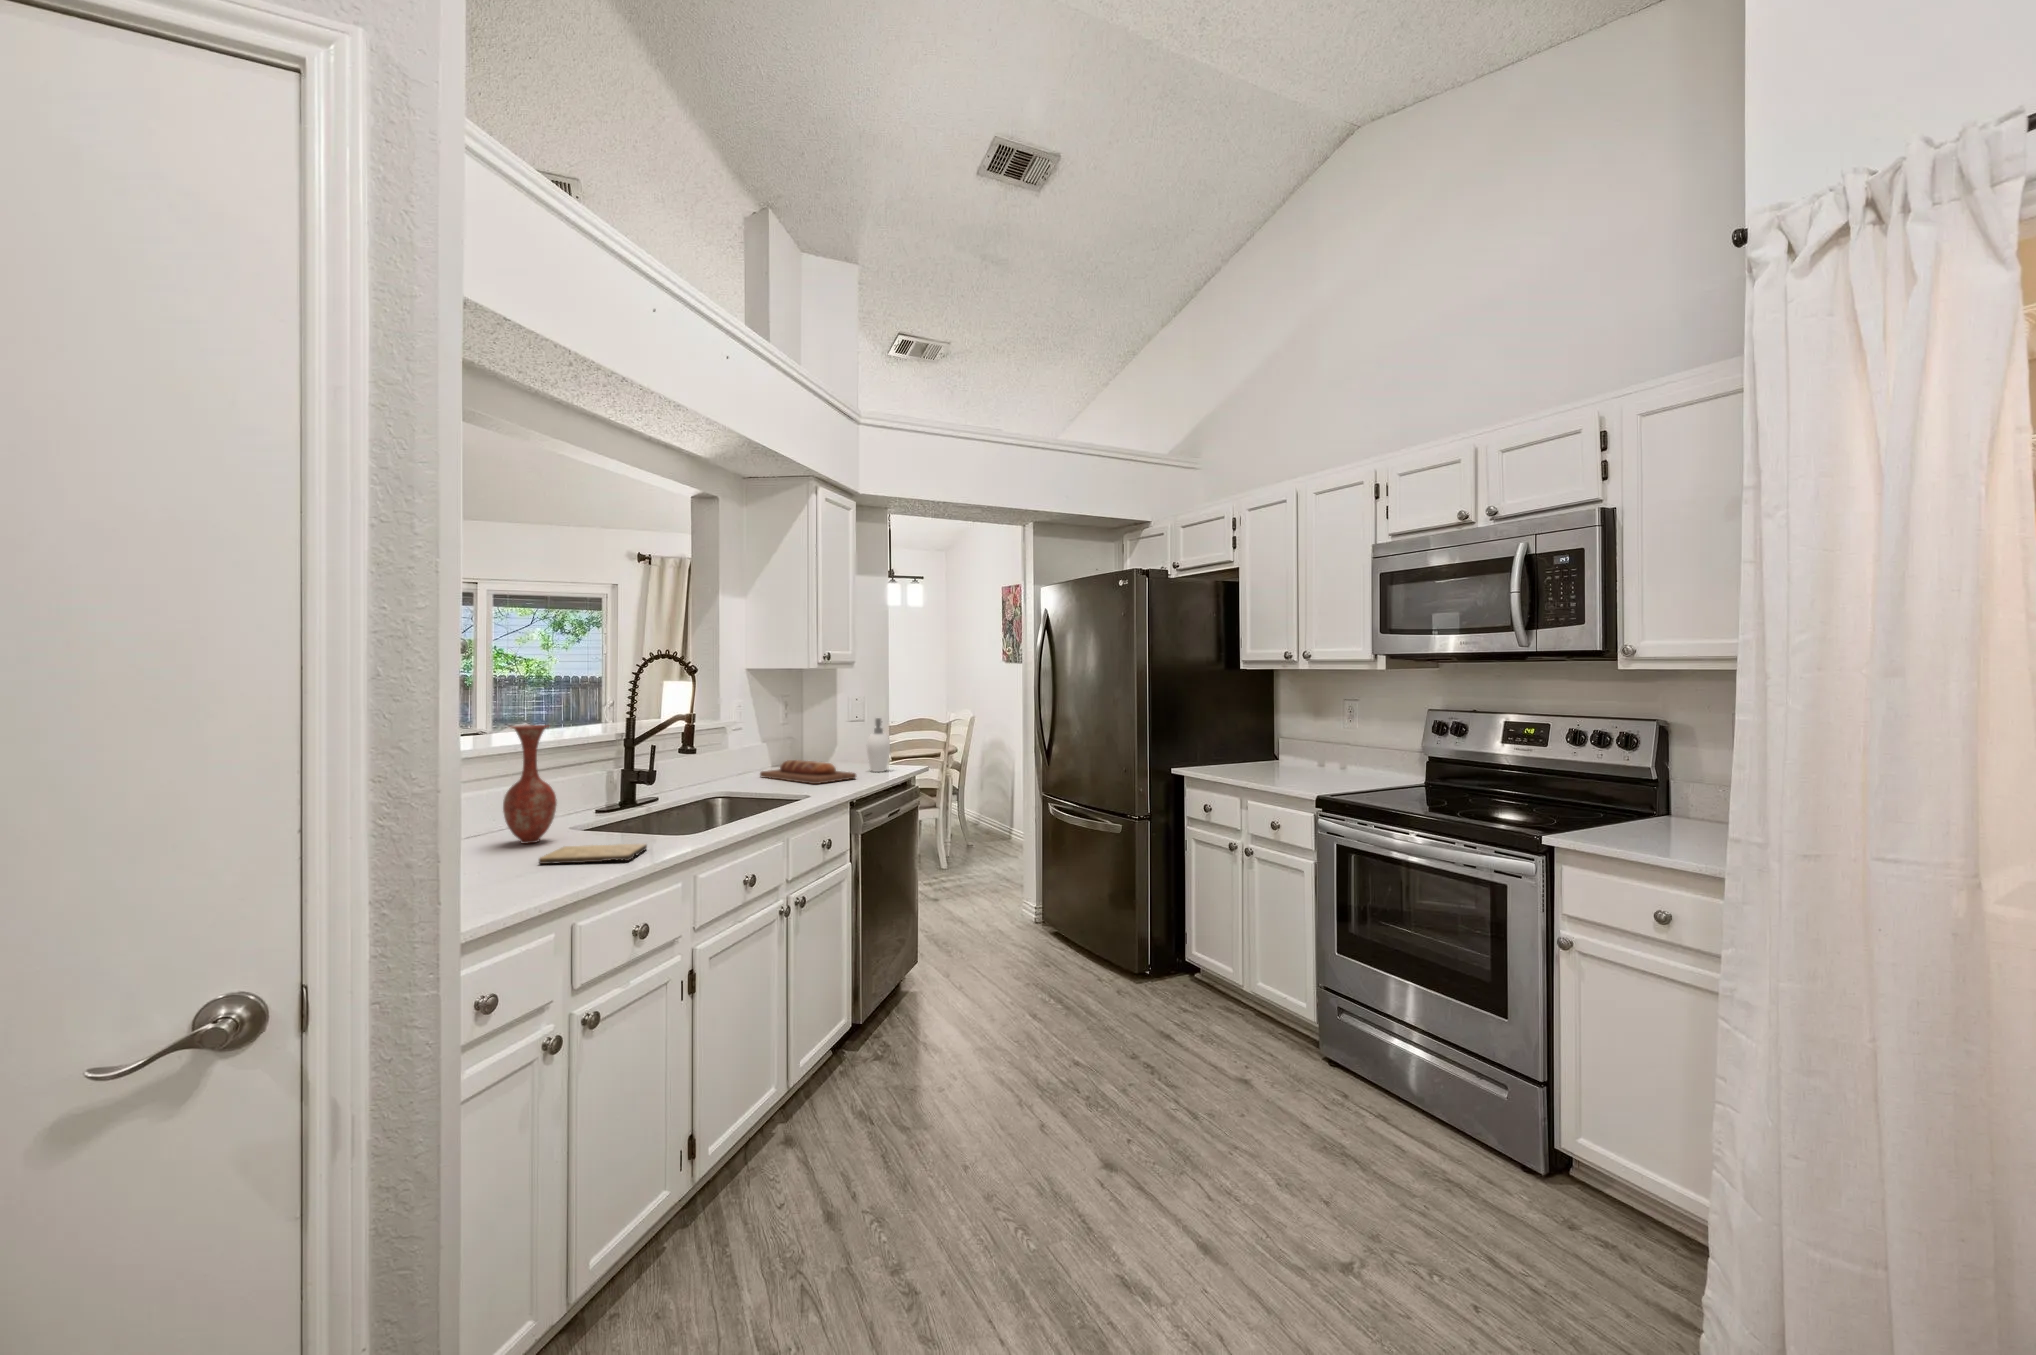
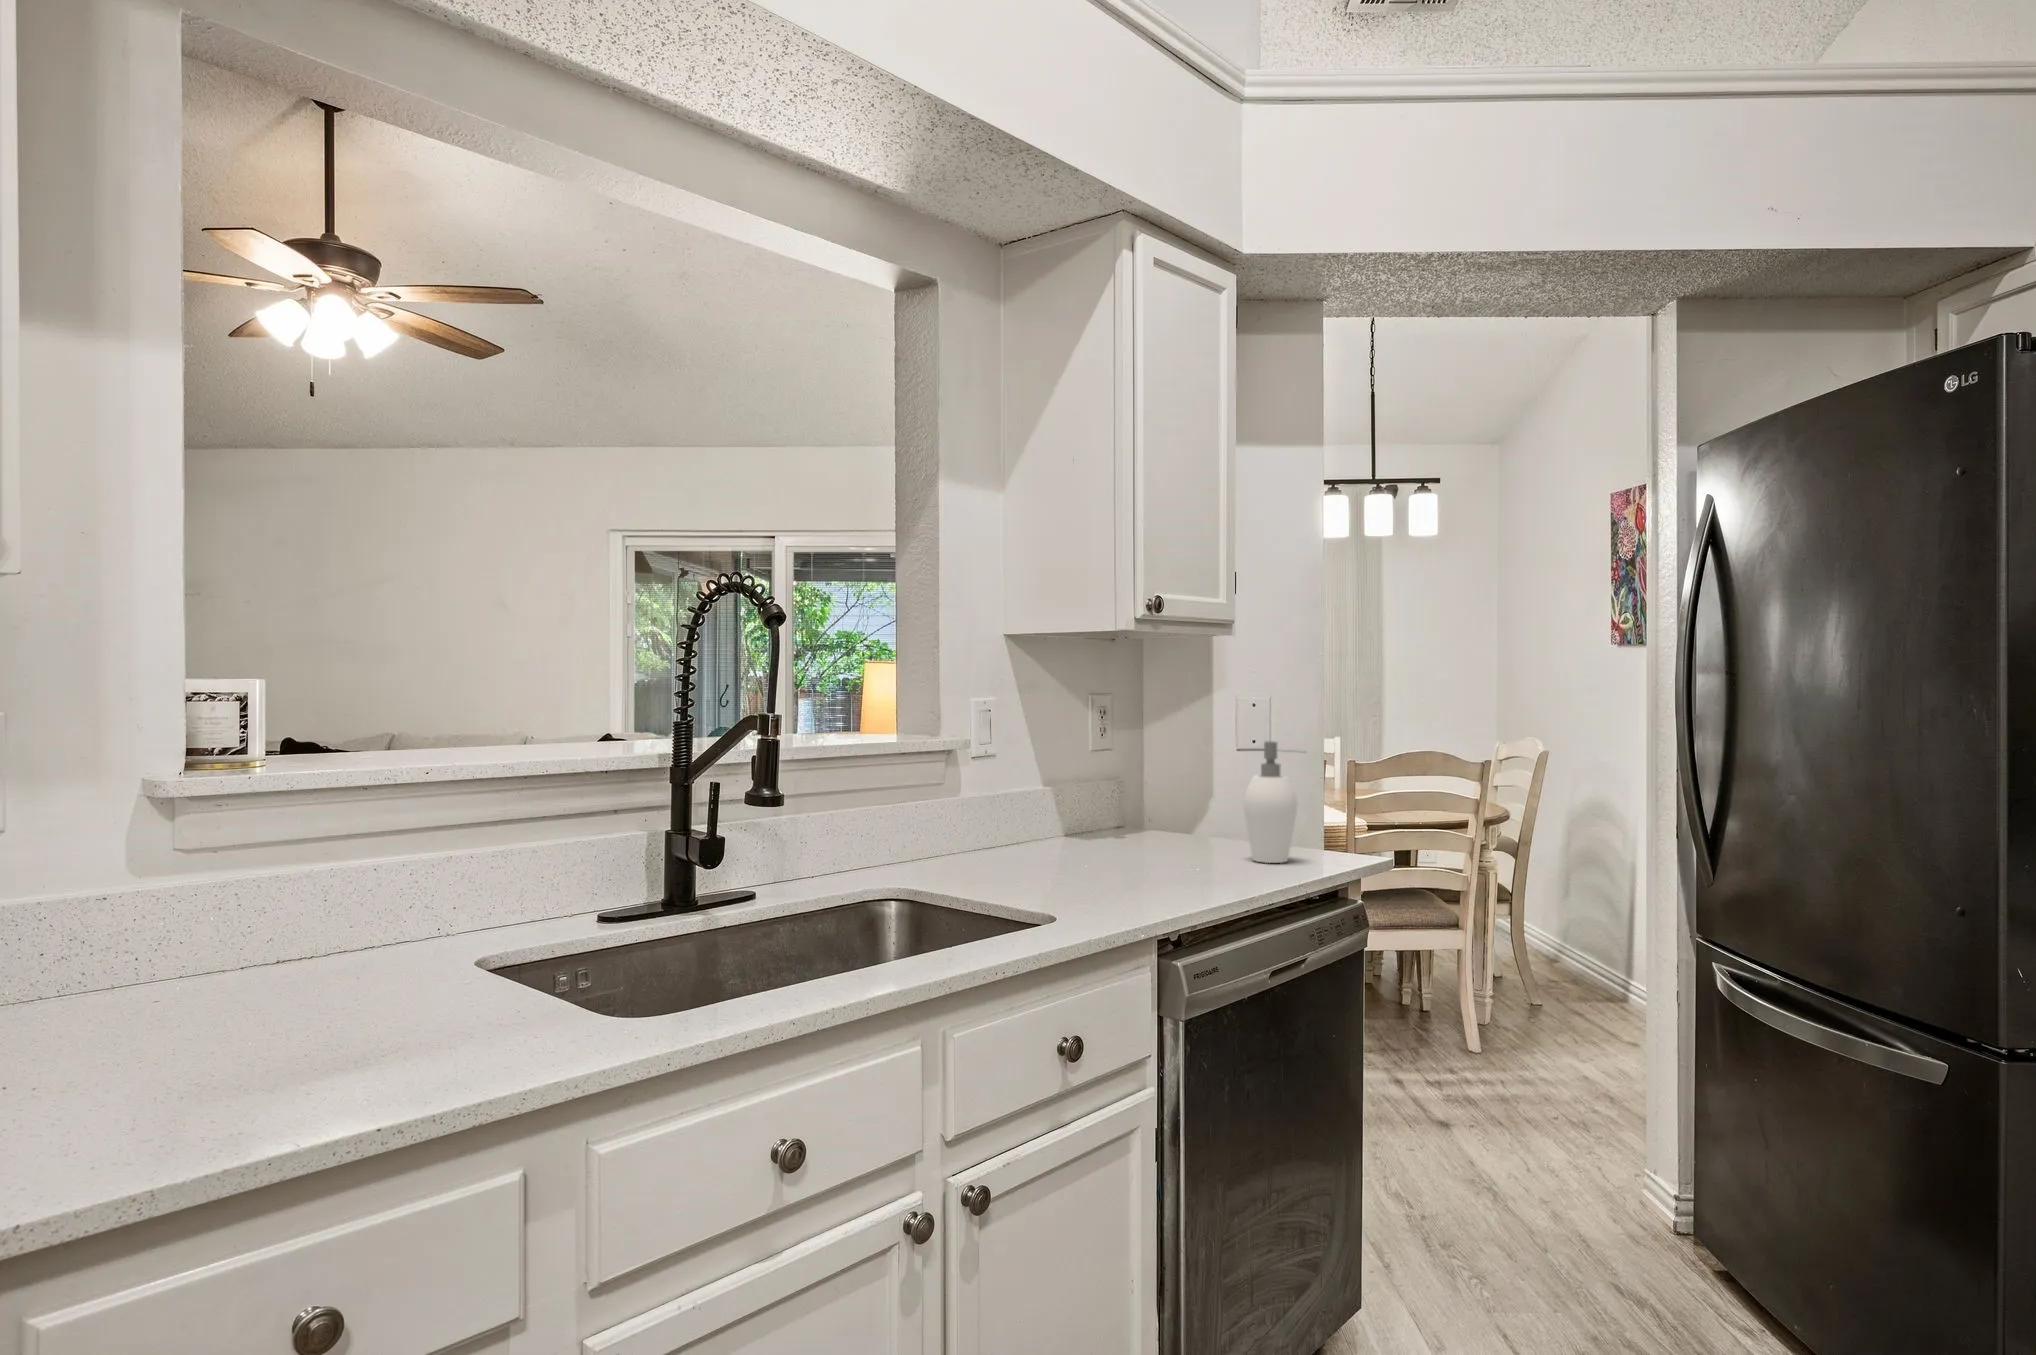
vase: present [503,725,557,844] -> none [267,725,390,997]
bread loaf: present [760,760,856,784] -> none [1016,825,1204,884]
cutting board: present [539,844,647,864] -> none [171,1025,462,1110]

